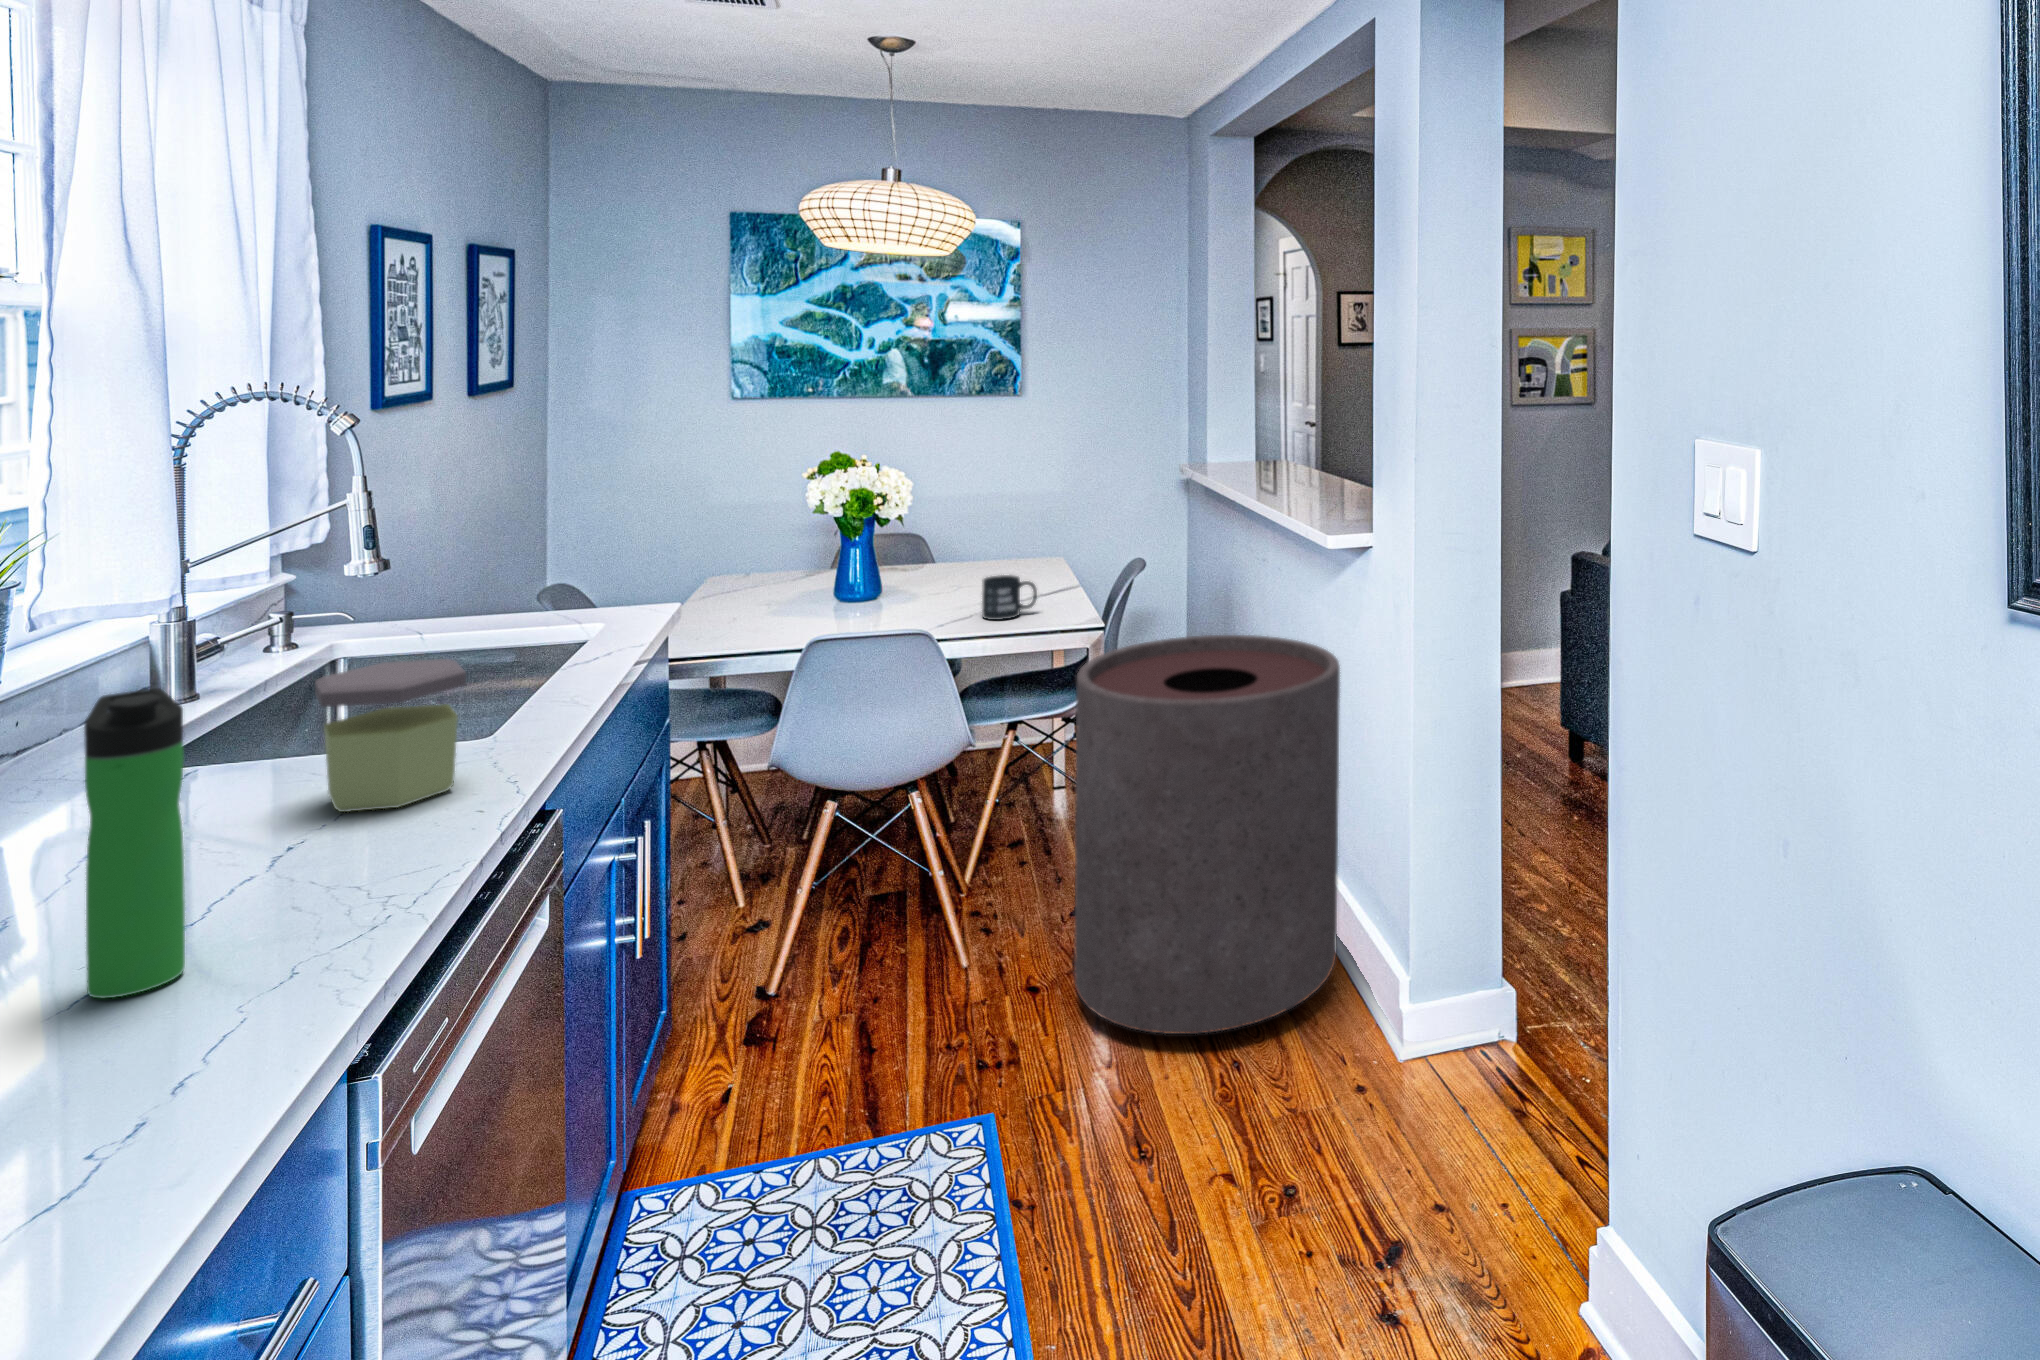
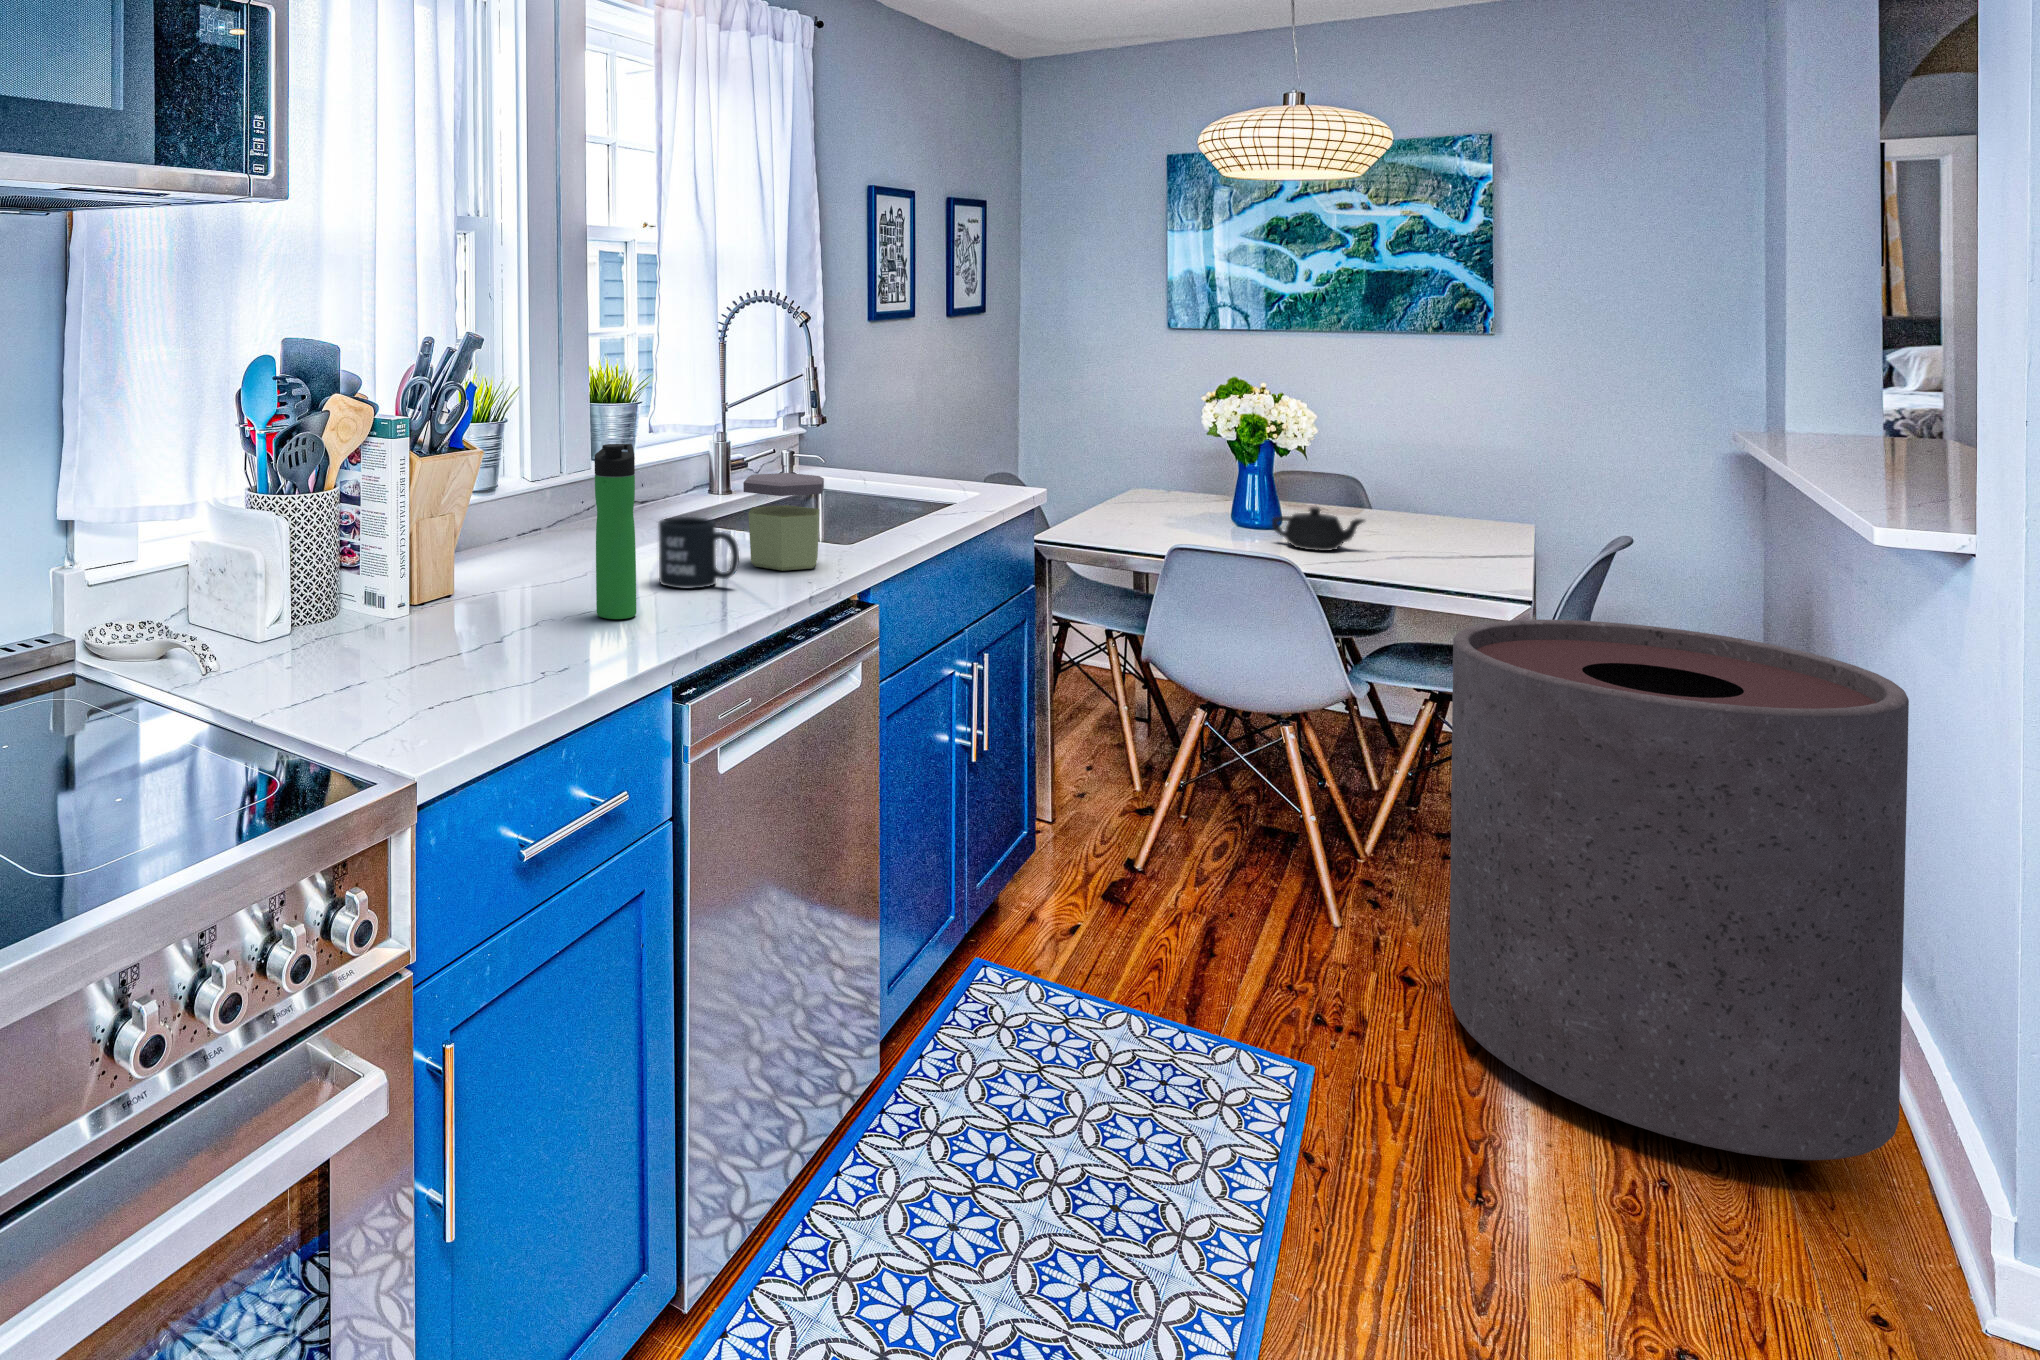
teapot: none [884,572,967,614] -> present [1272,507,1365,551]
mug: present [982,575,1037,620] -> present [659,517,739,588]

